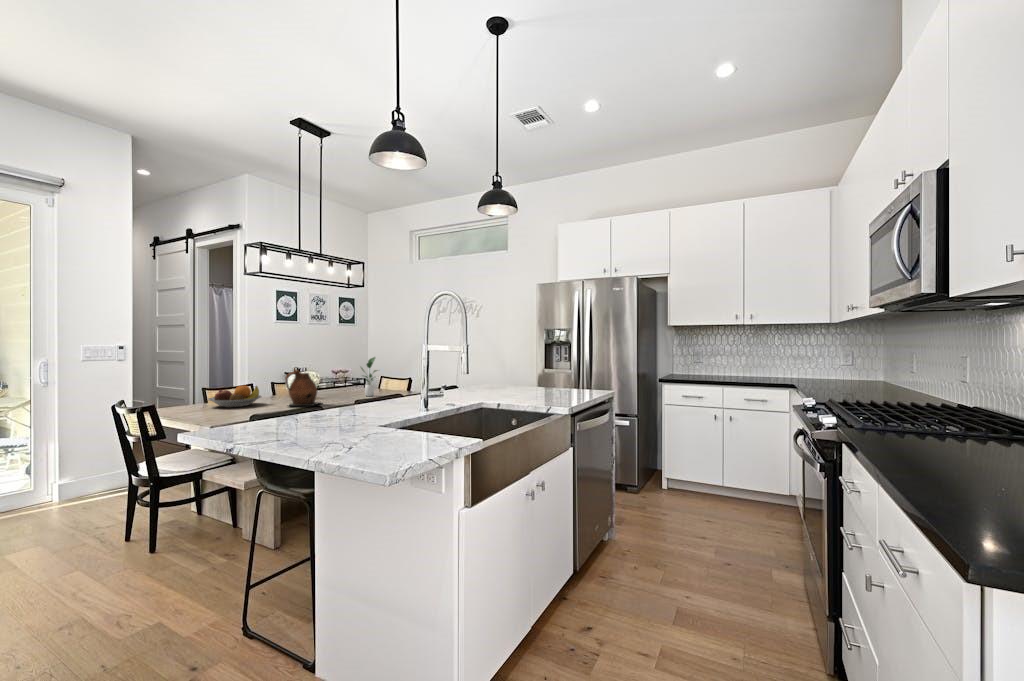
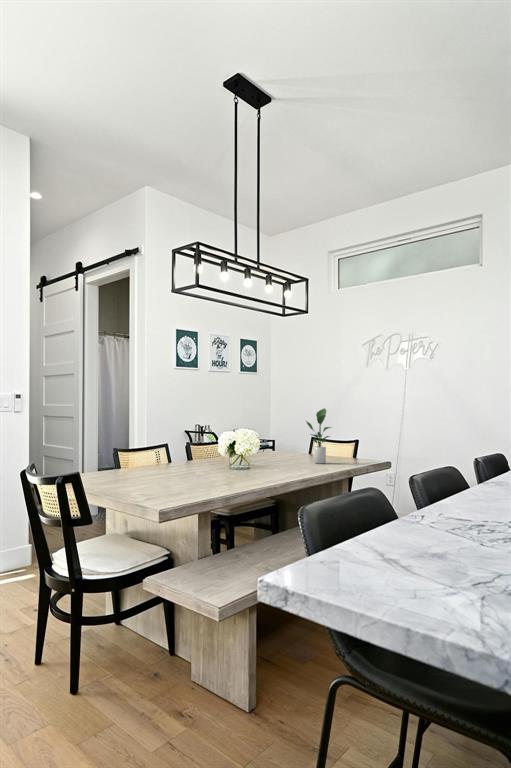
ceramic pitcher: present [285,369,320,406] -> none [230,422,276,478]
fruit bowl: present [208,385,262,407] -> none [129,445,195,475]

